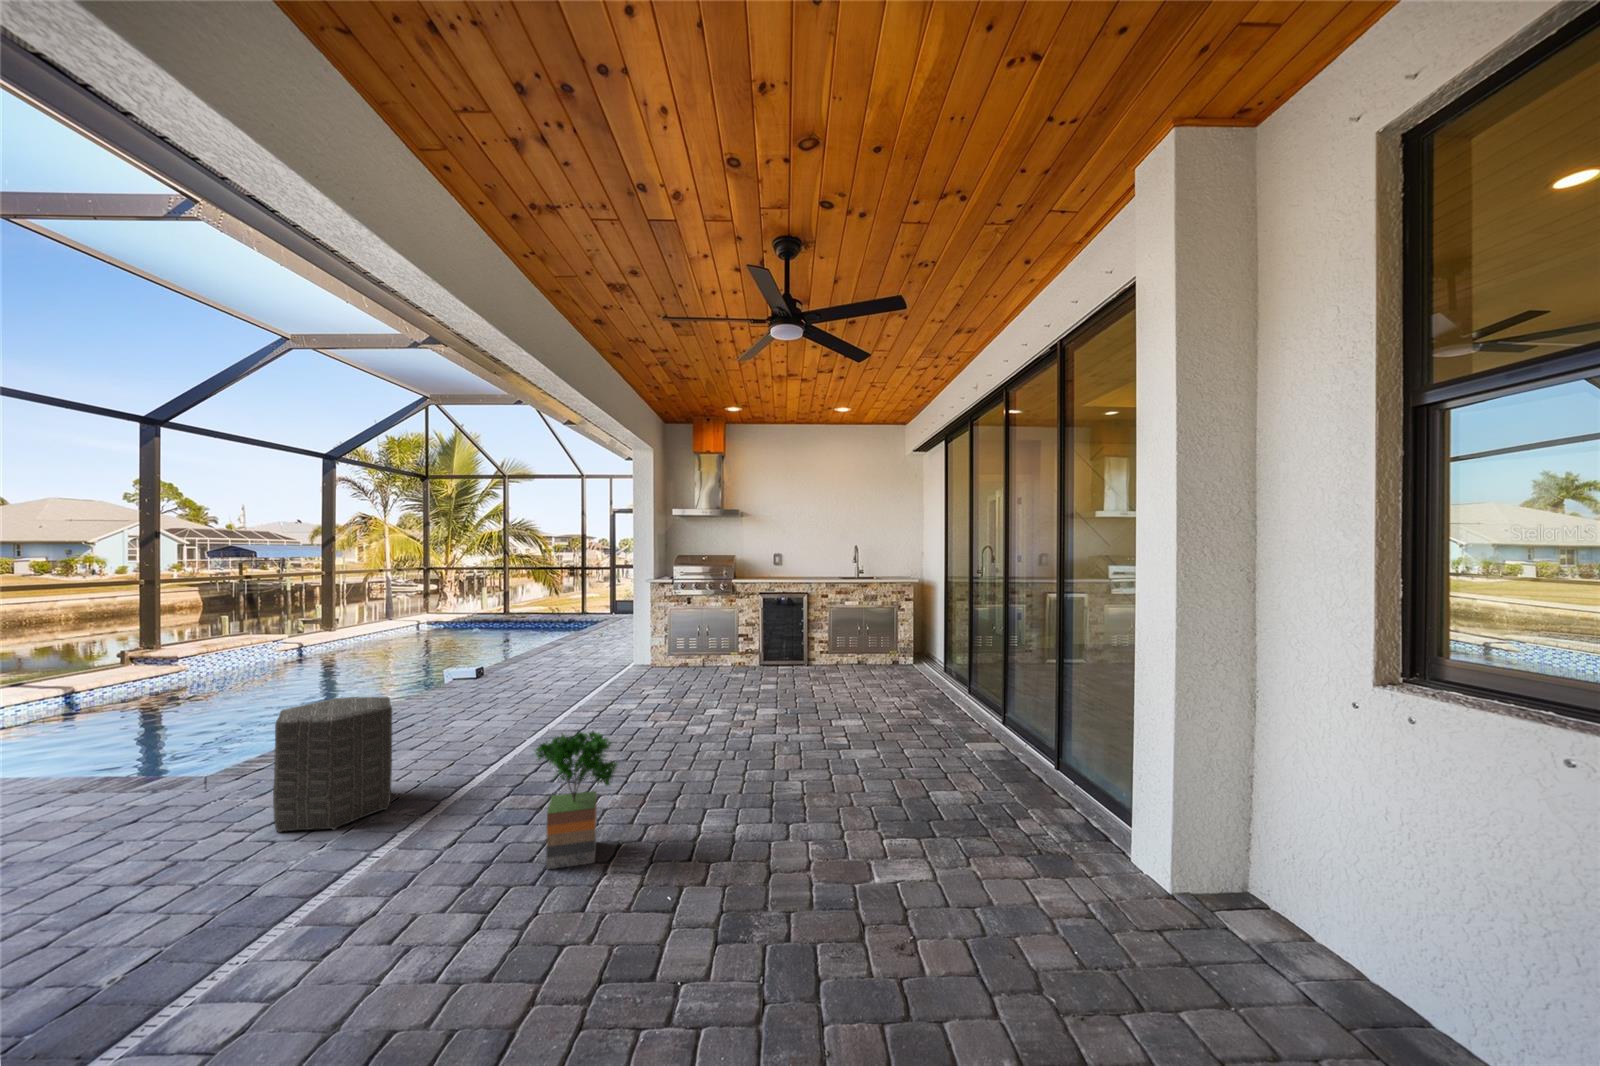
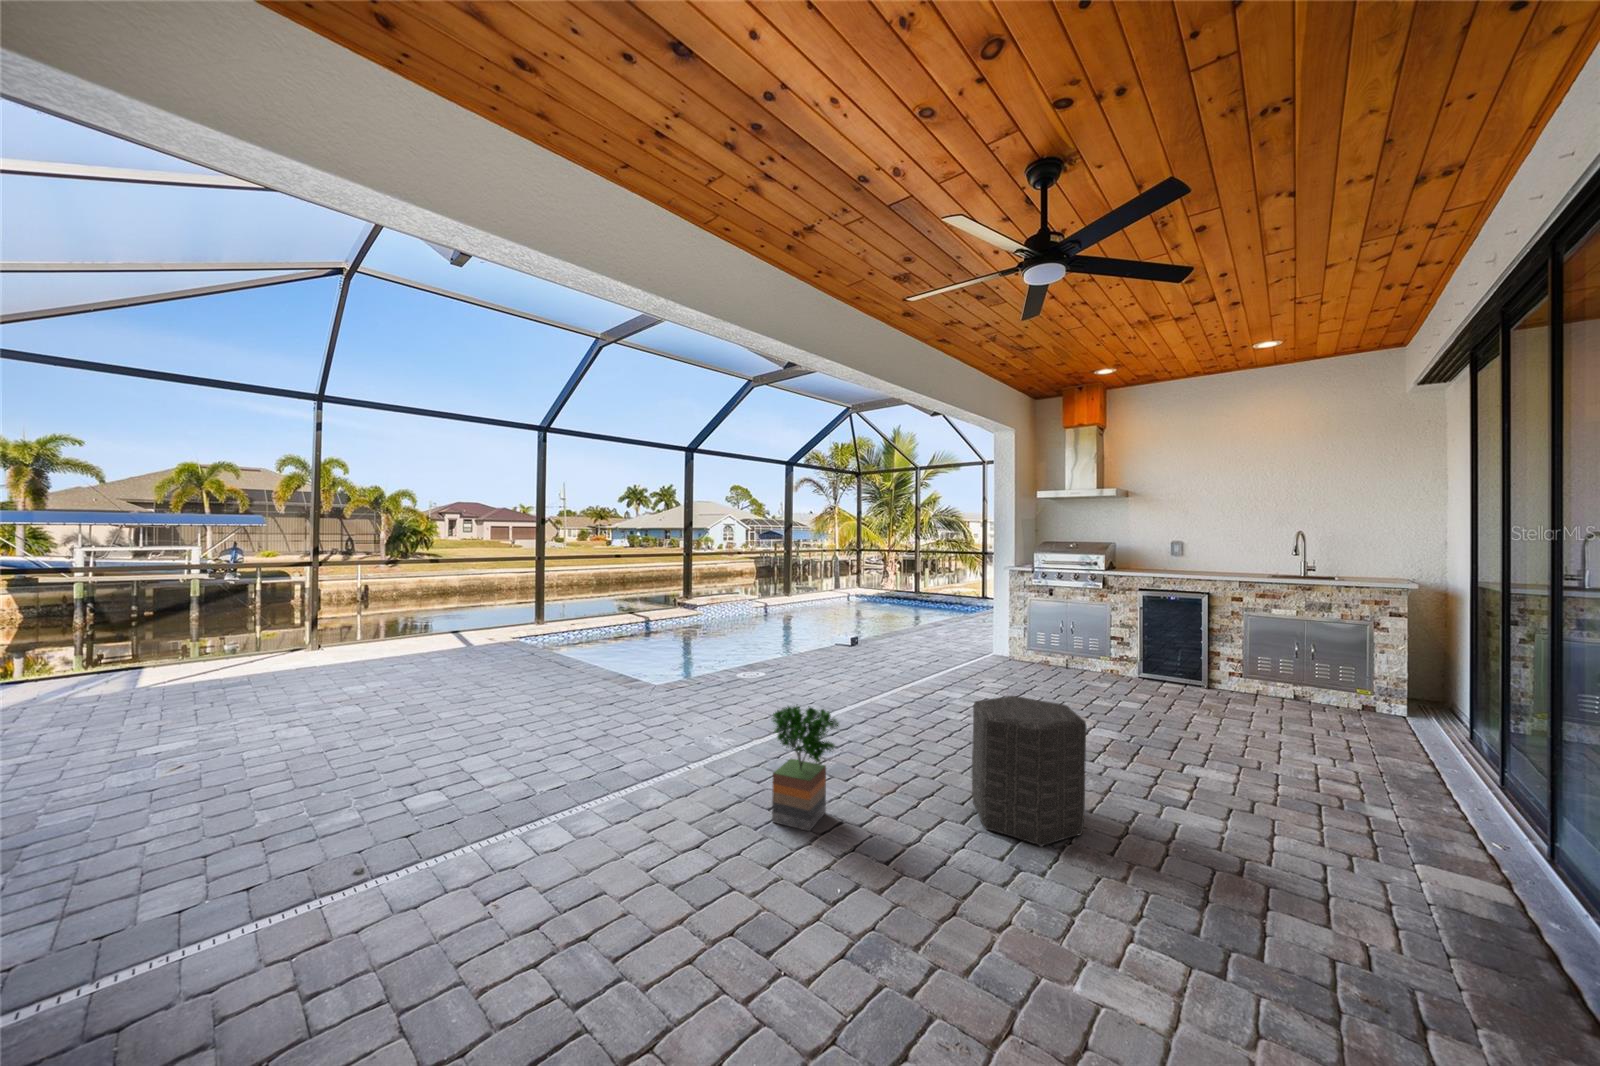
ottoman: present [273,697,392,832] -> present [972,696,1086,846]

